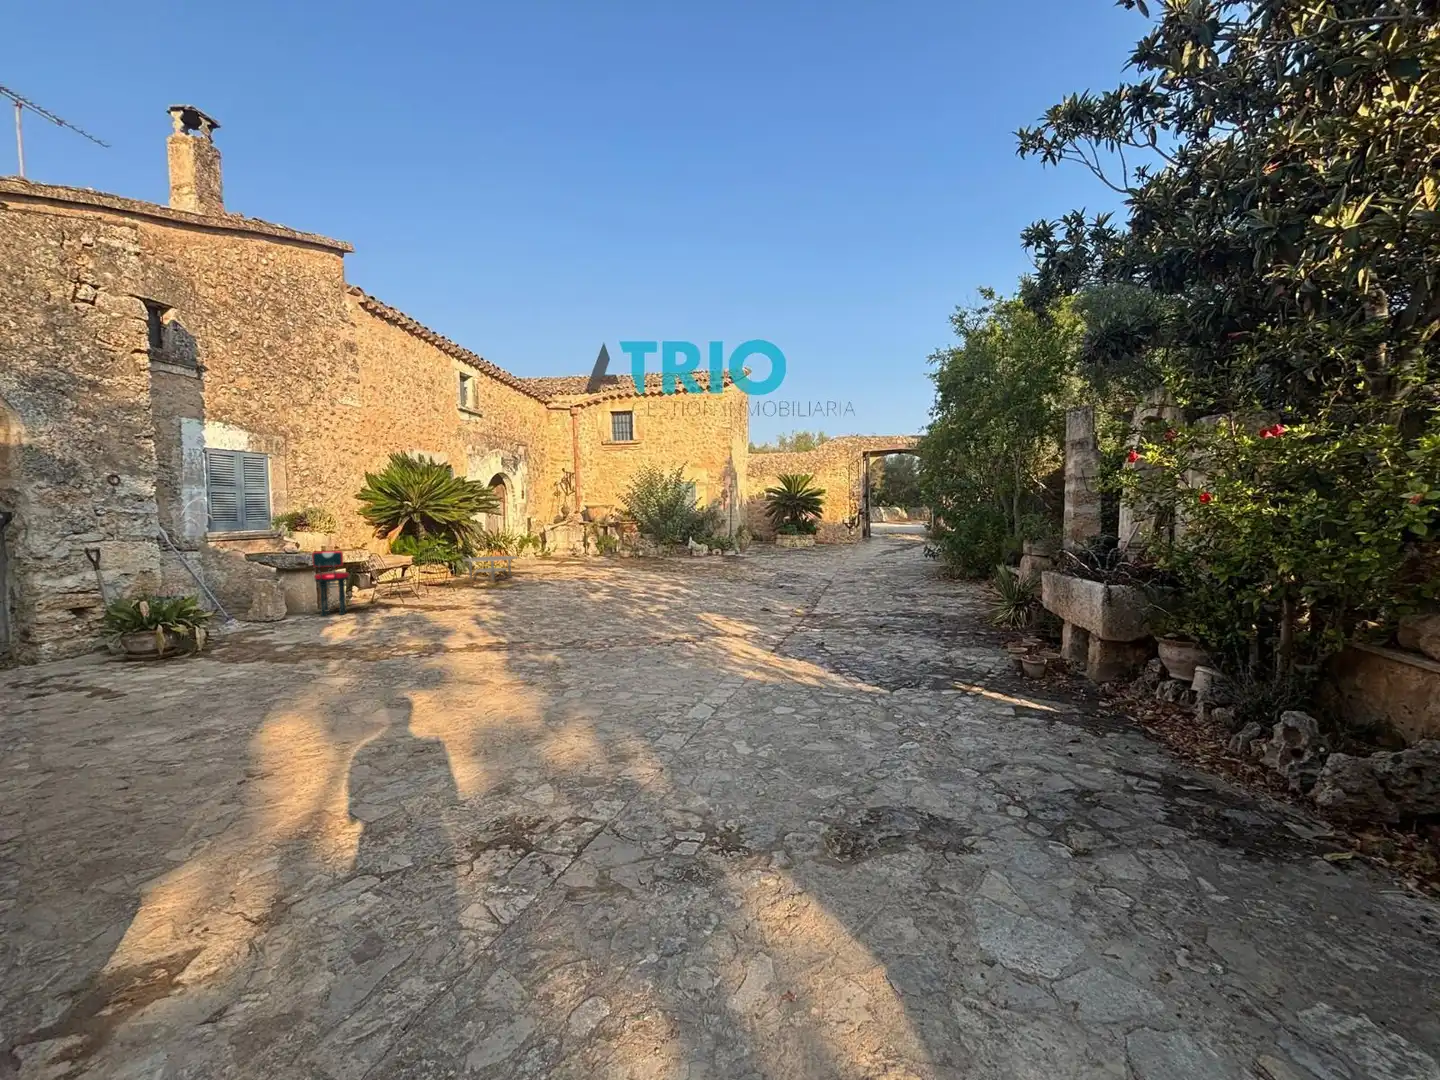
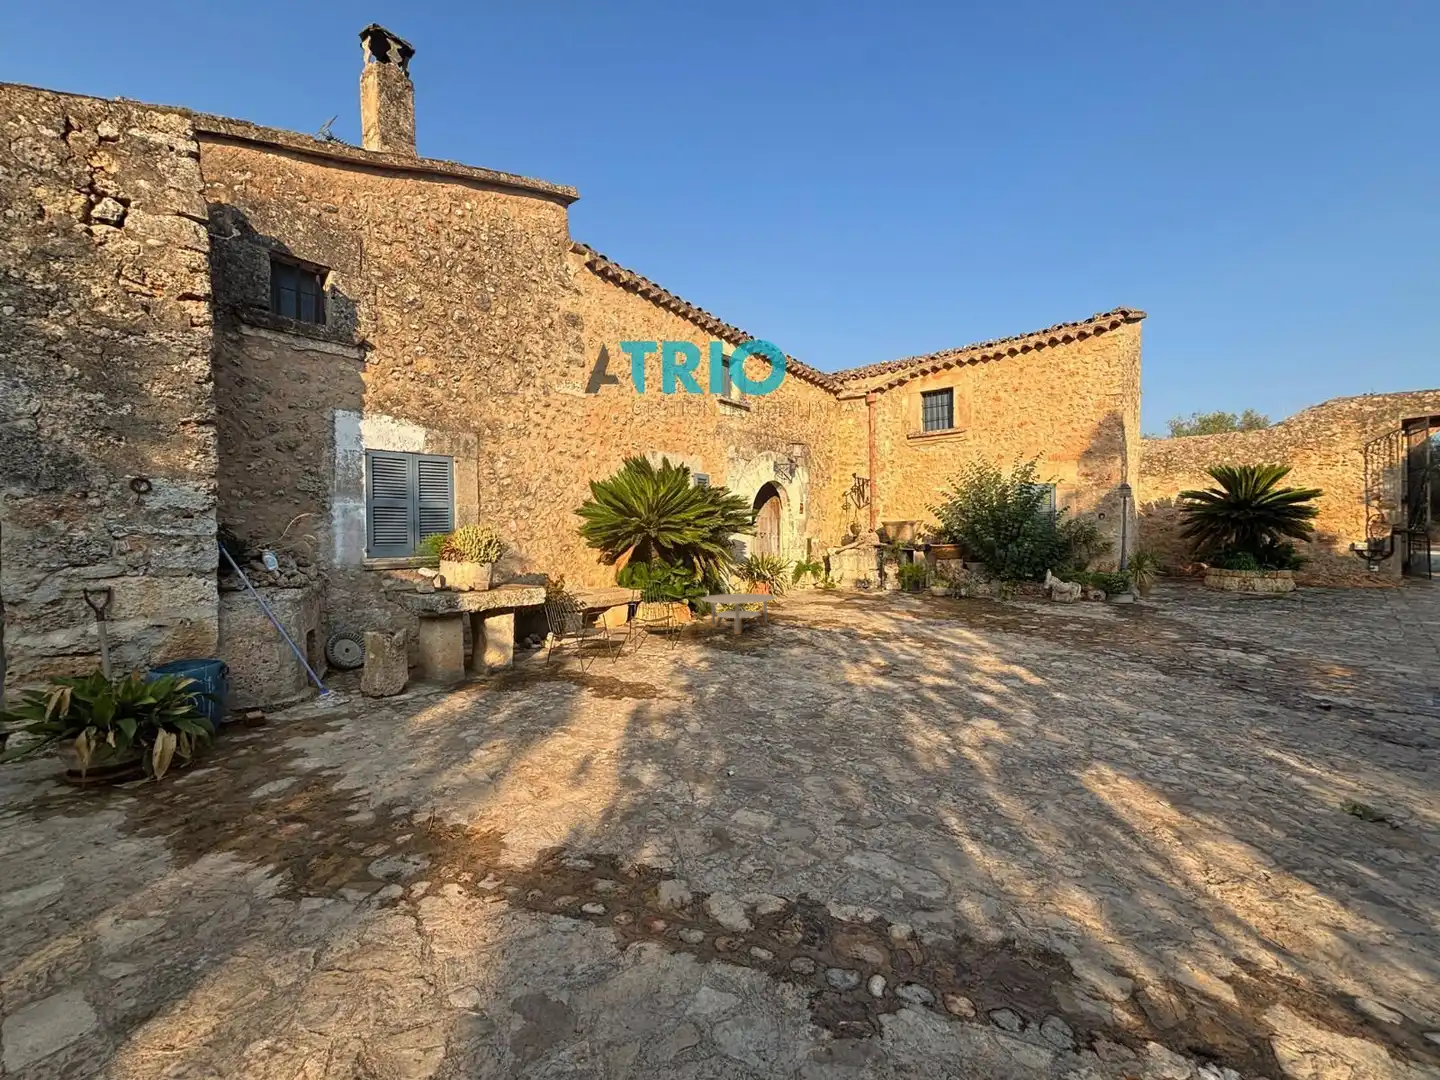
stool: present [312,551,350,616] -> none [446,593,501,691]

